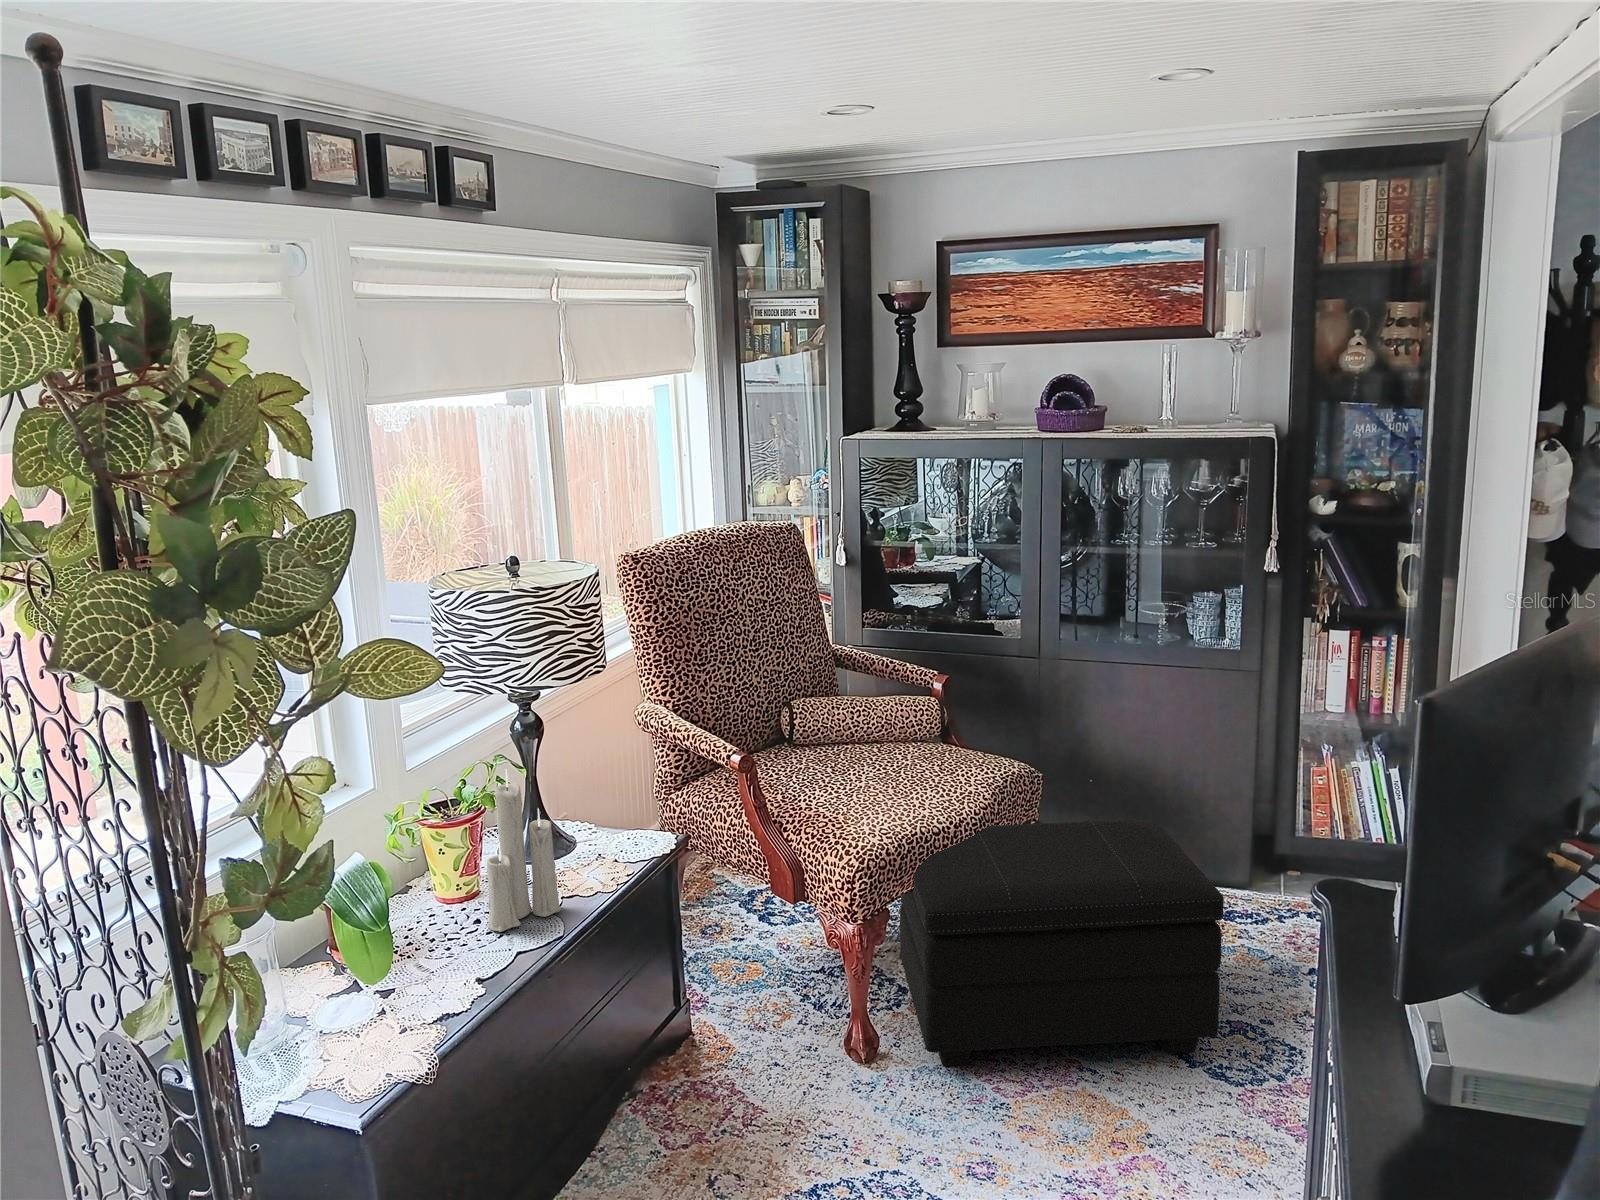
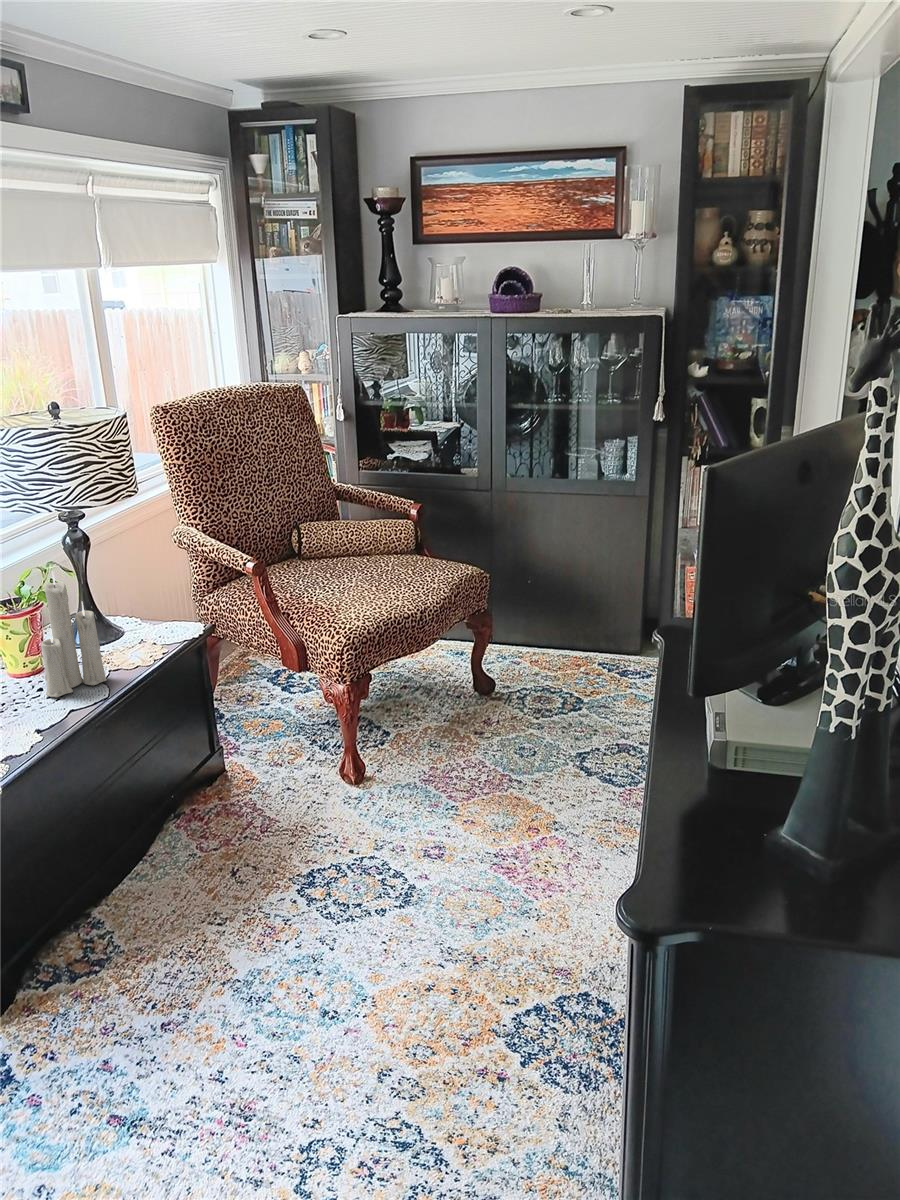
footstool: present [900,820,1224,1066] -> none [380,604,613,785]

